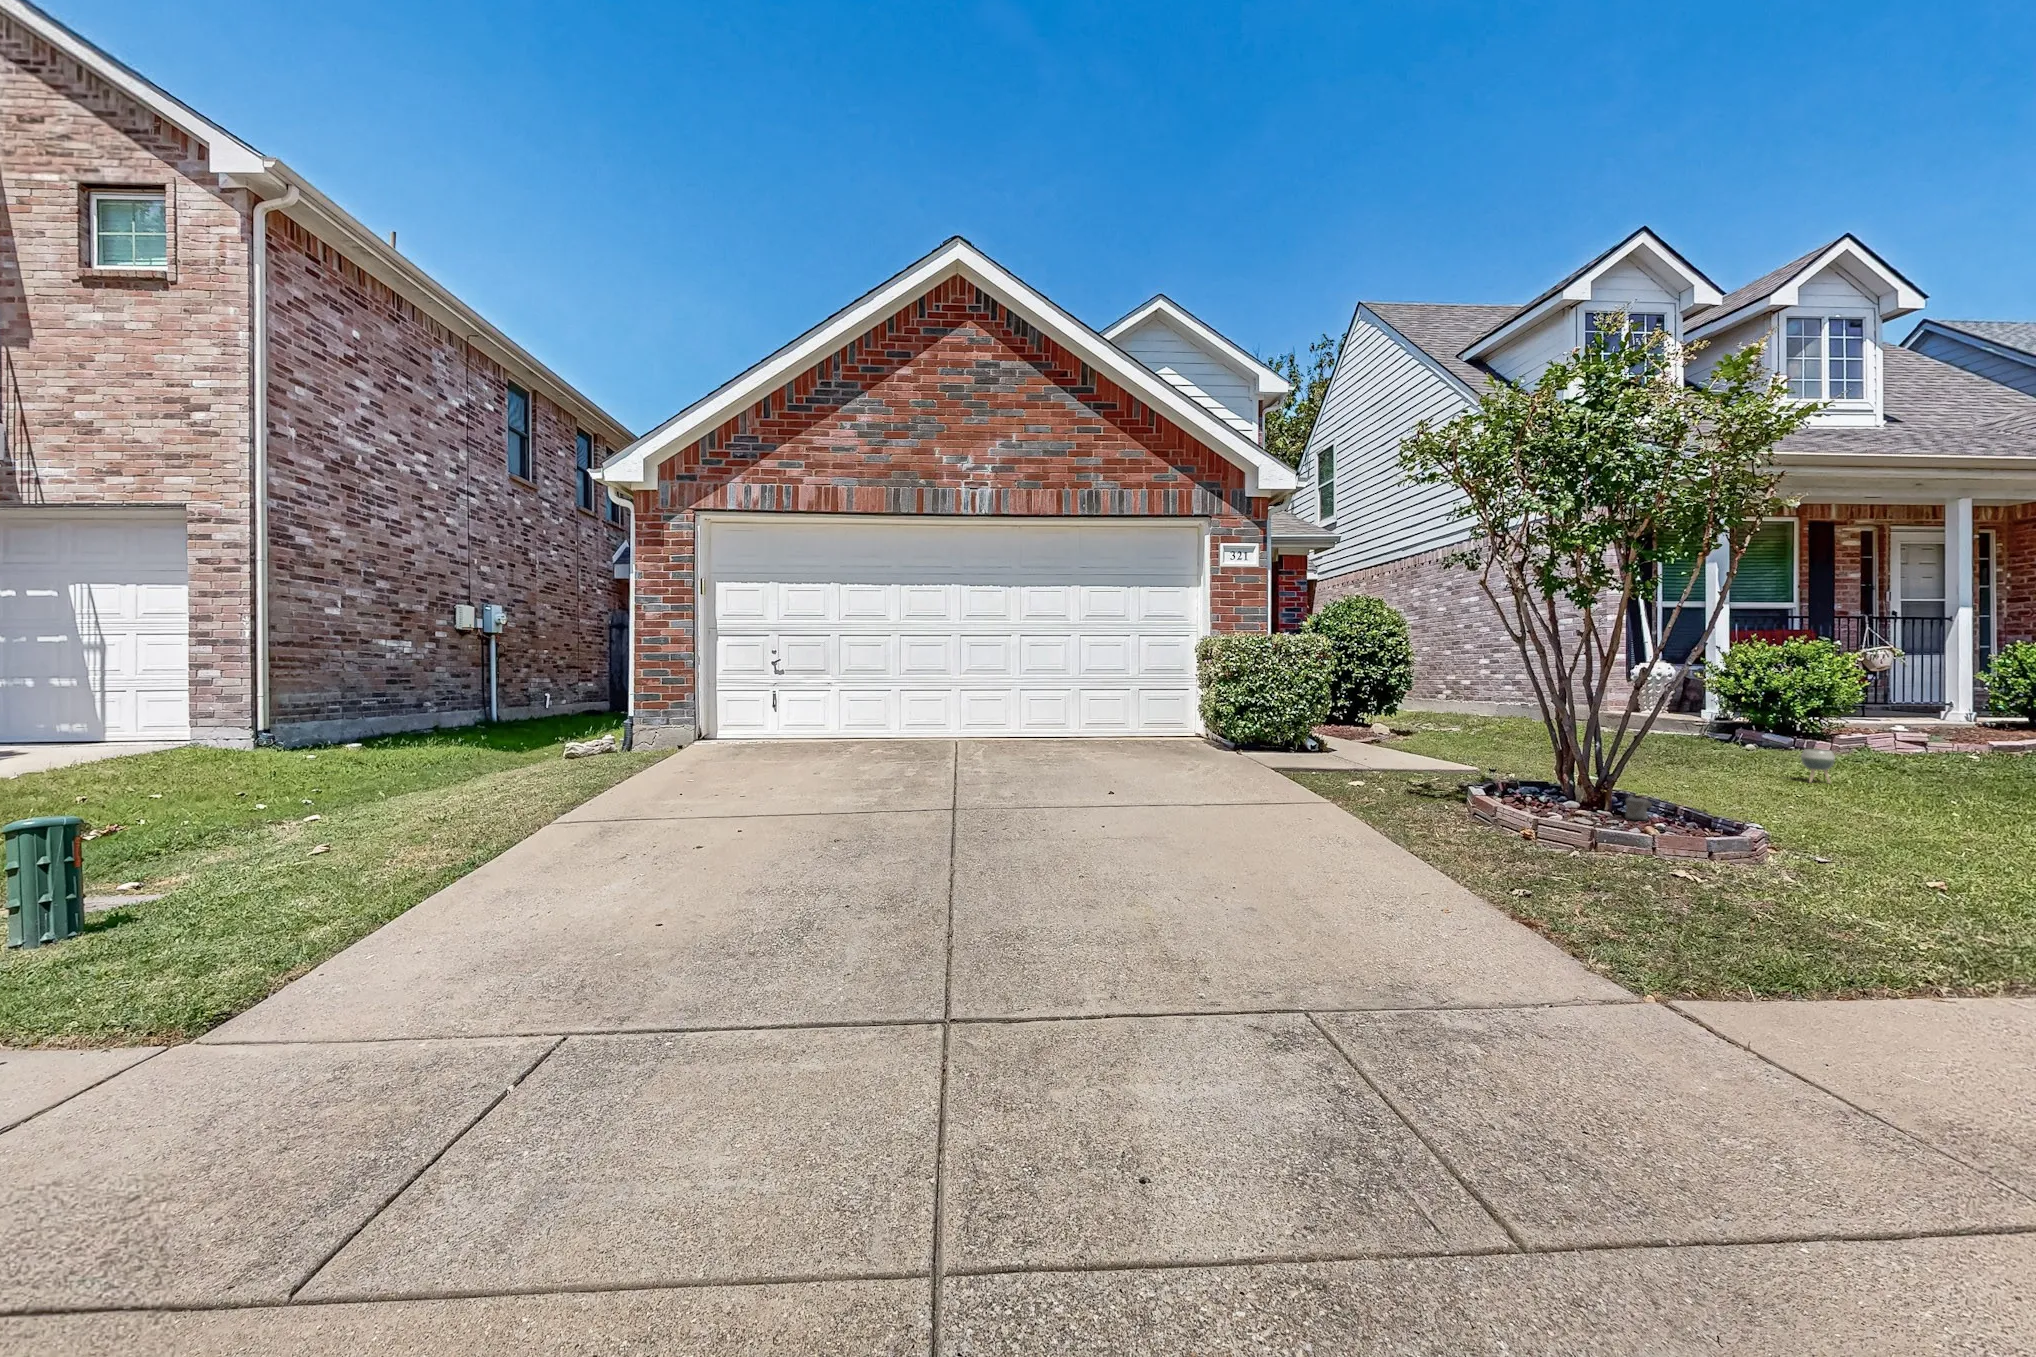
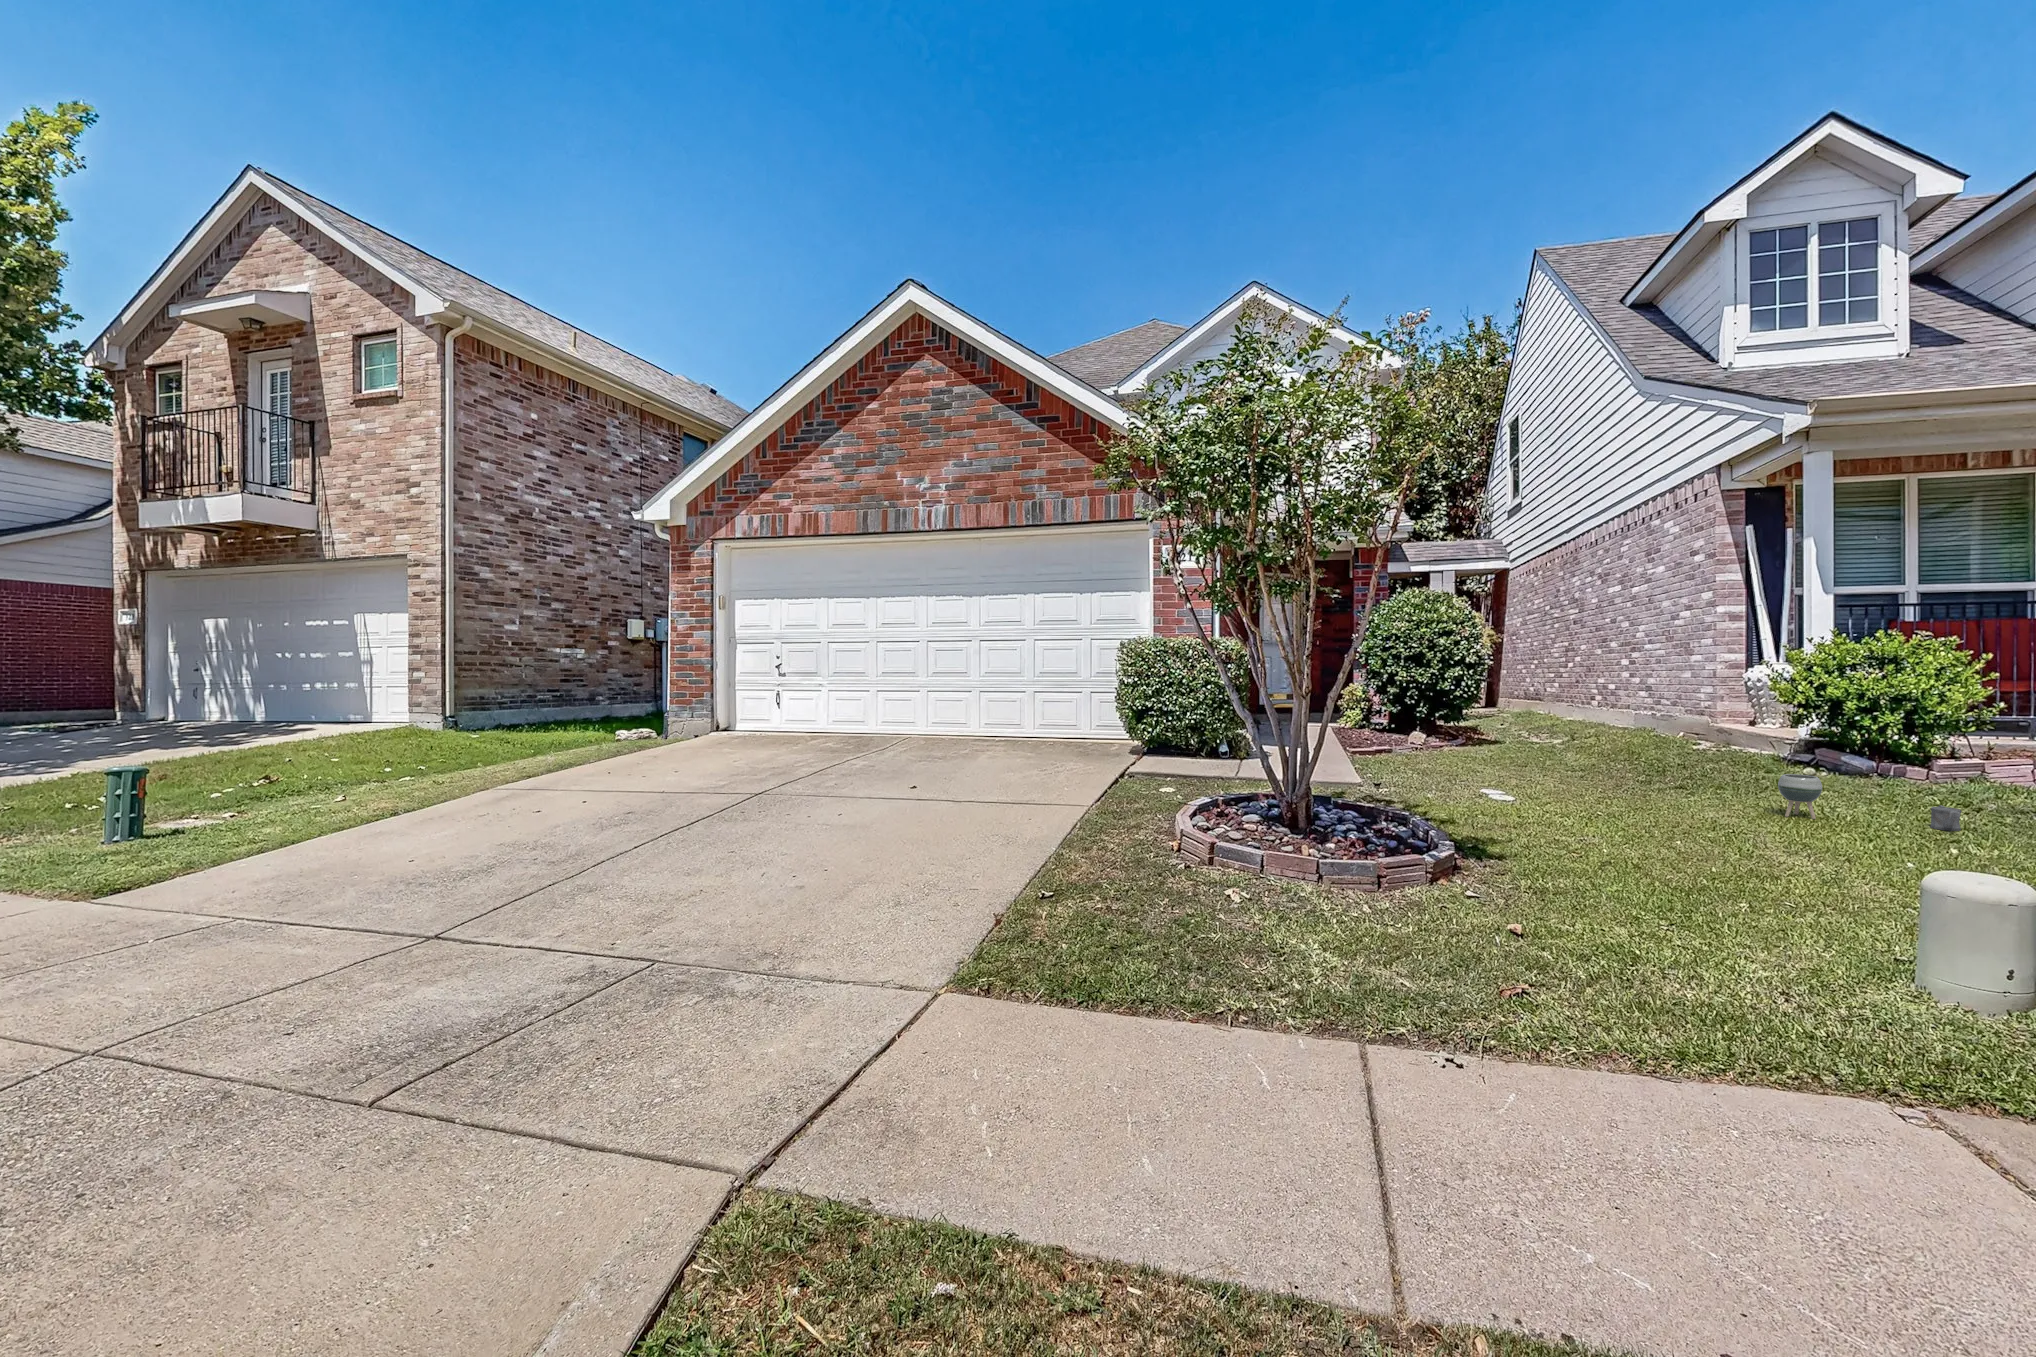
watering can: present [1625,796,1652,820] -> present [1930,805,1962,831]

